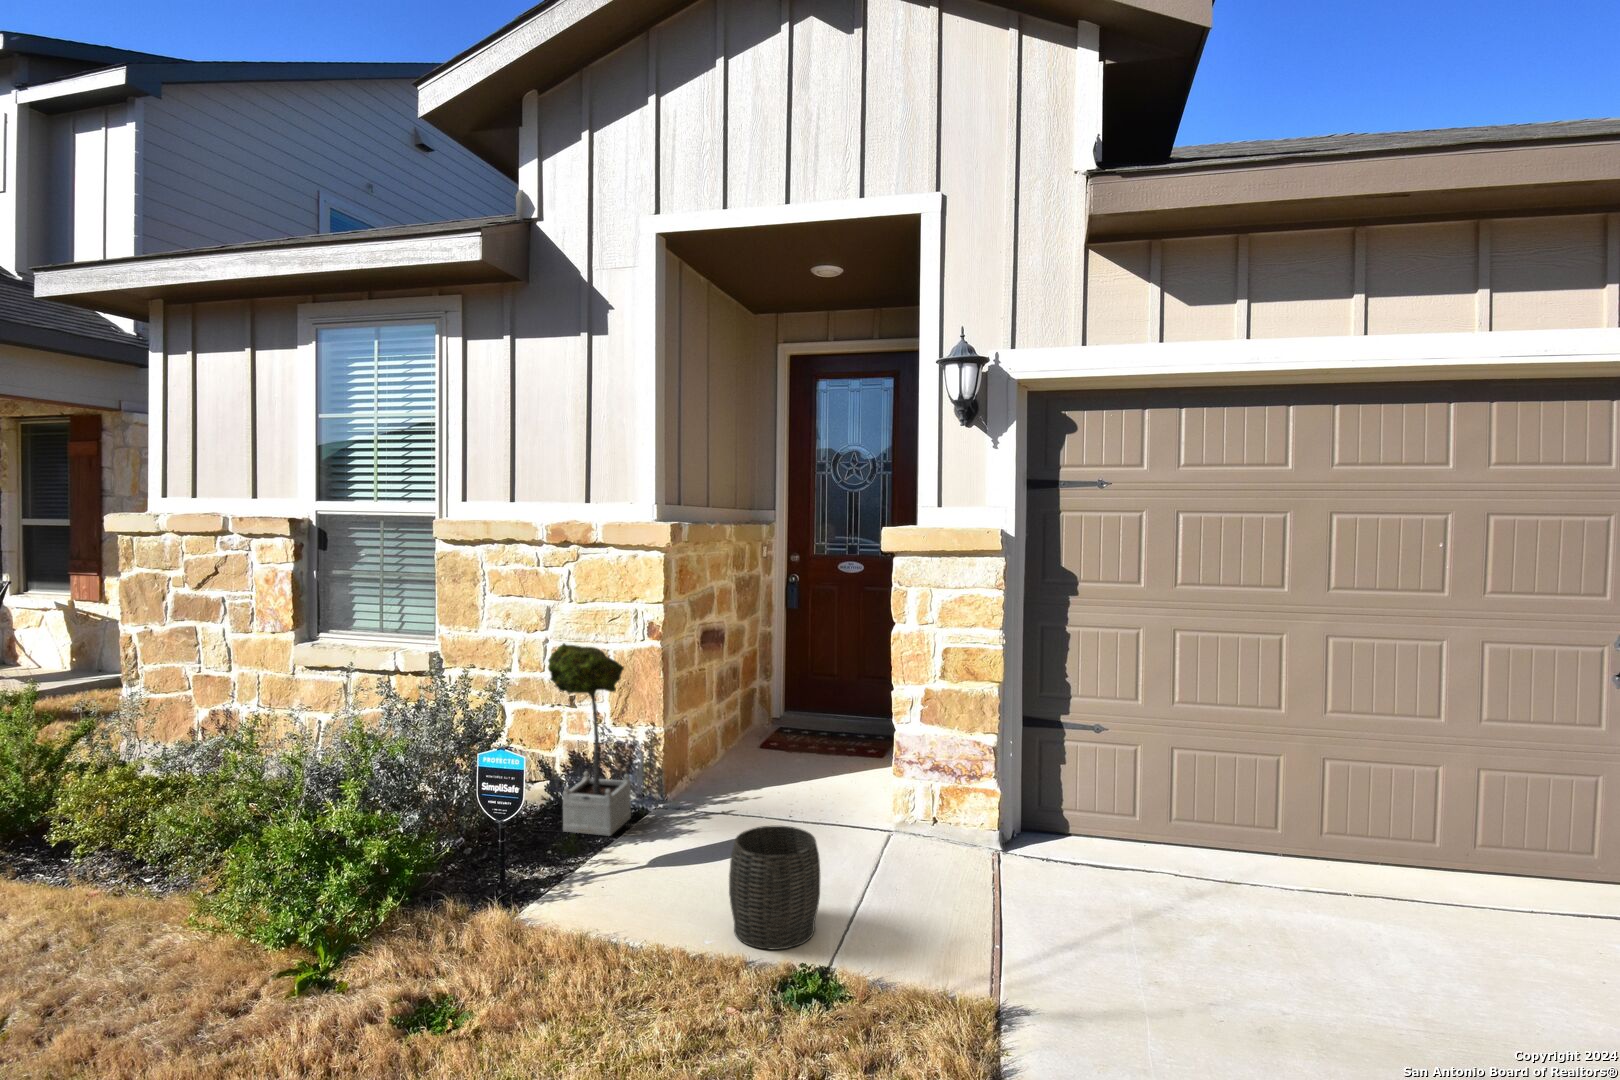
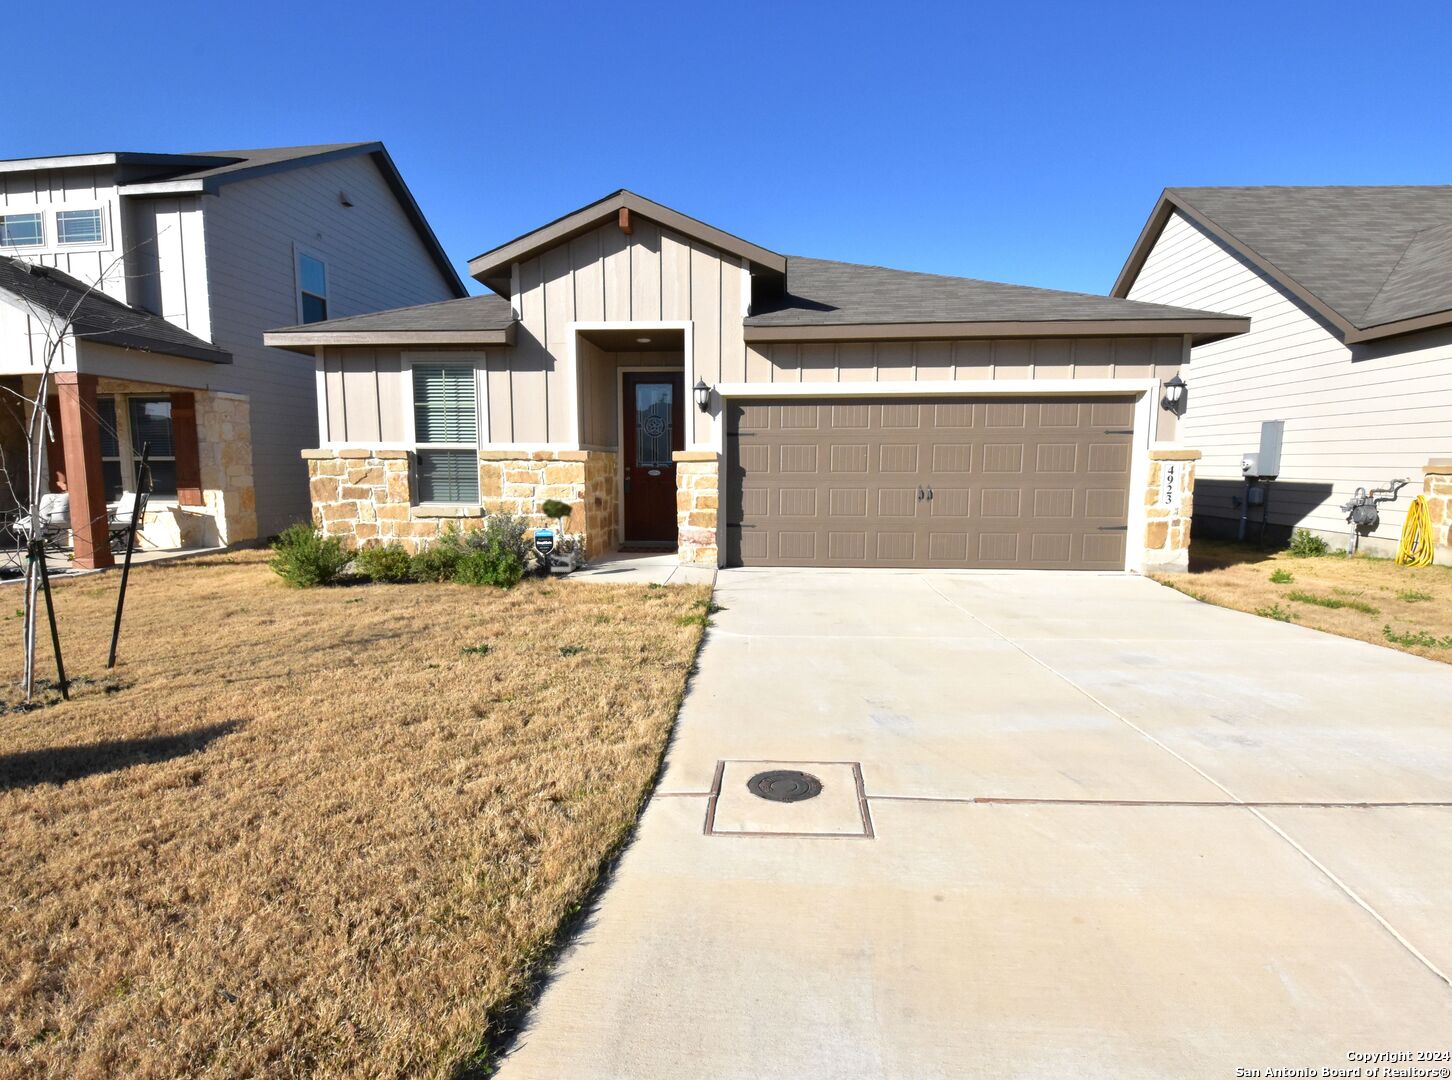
woven basket: present [729,825,820,950] -> none [625,554,655,588]

